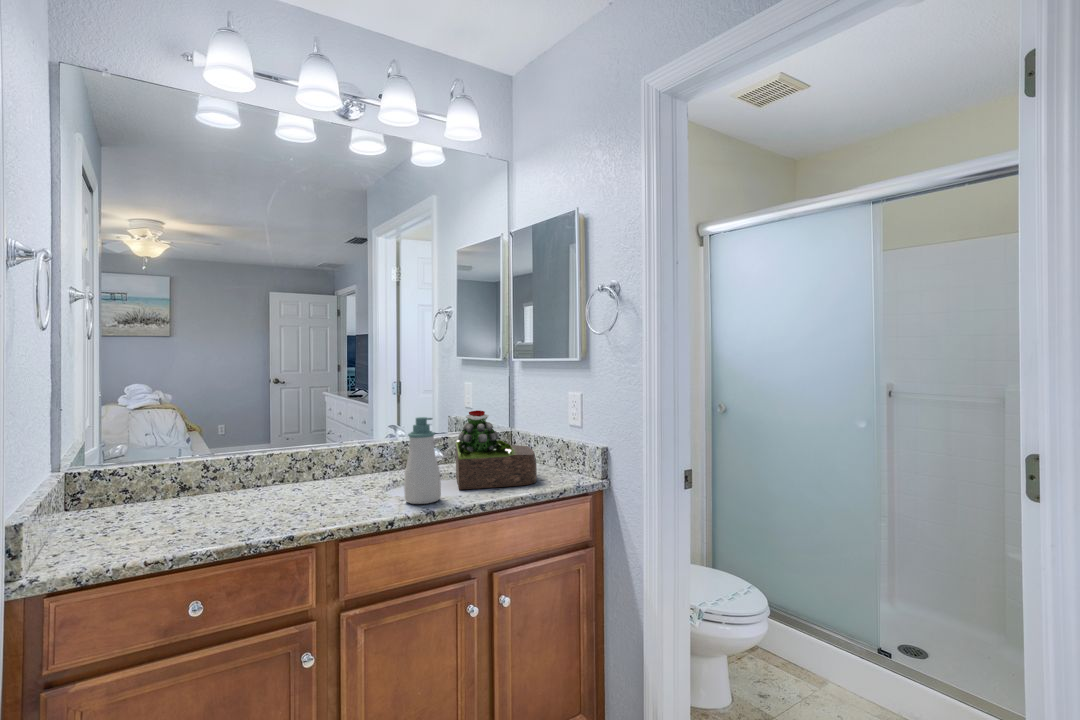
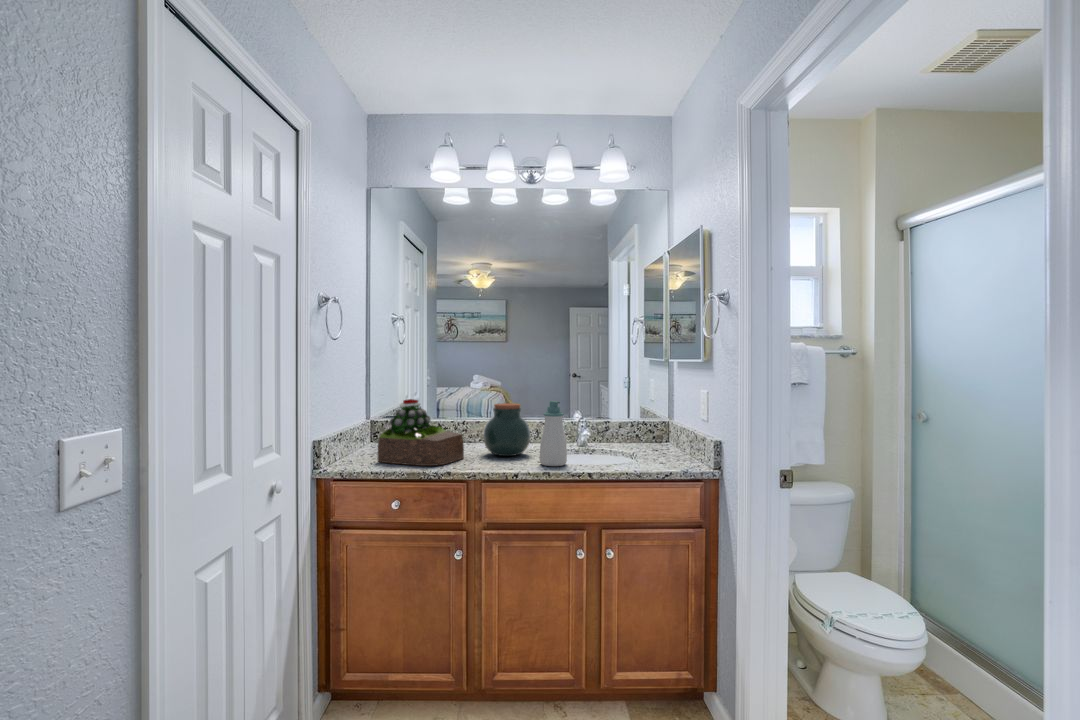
succulent plant: present [455,410,537,490] -> present [377,399,464,466]
jar: none [304,425,372,499] -> present [484,403,530,456]

